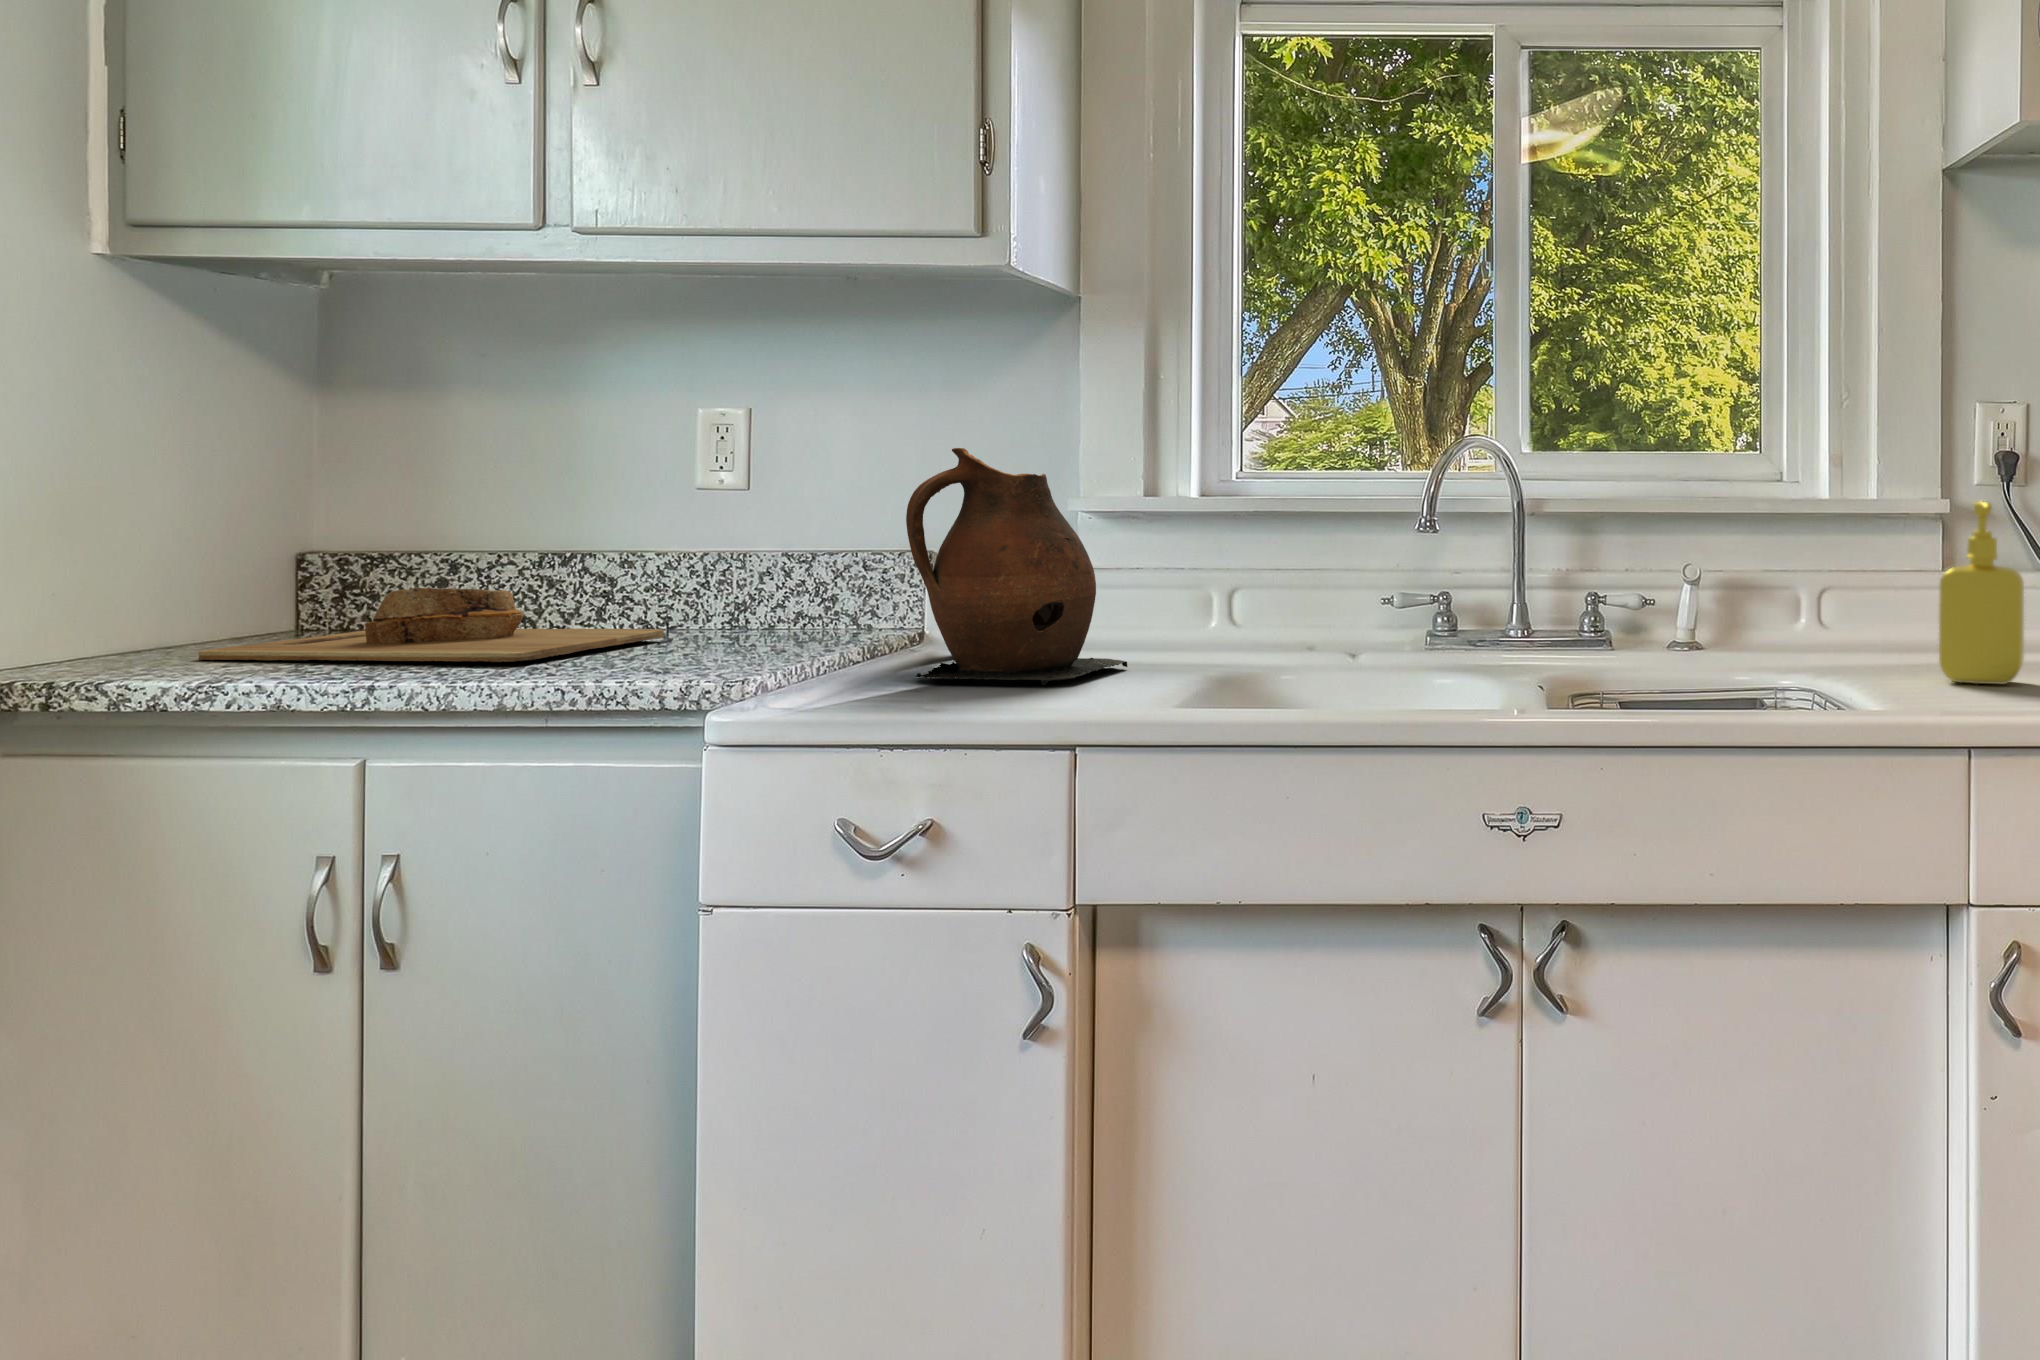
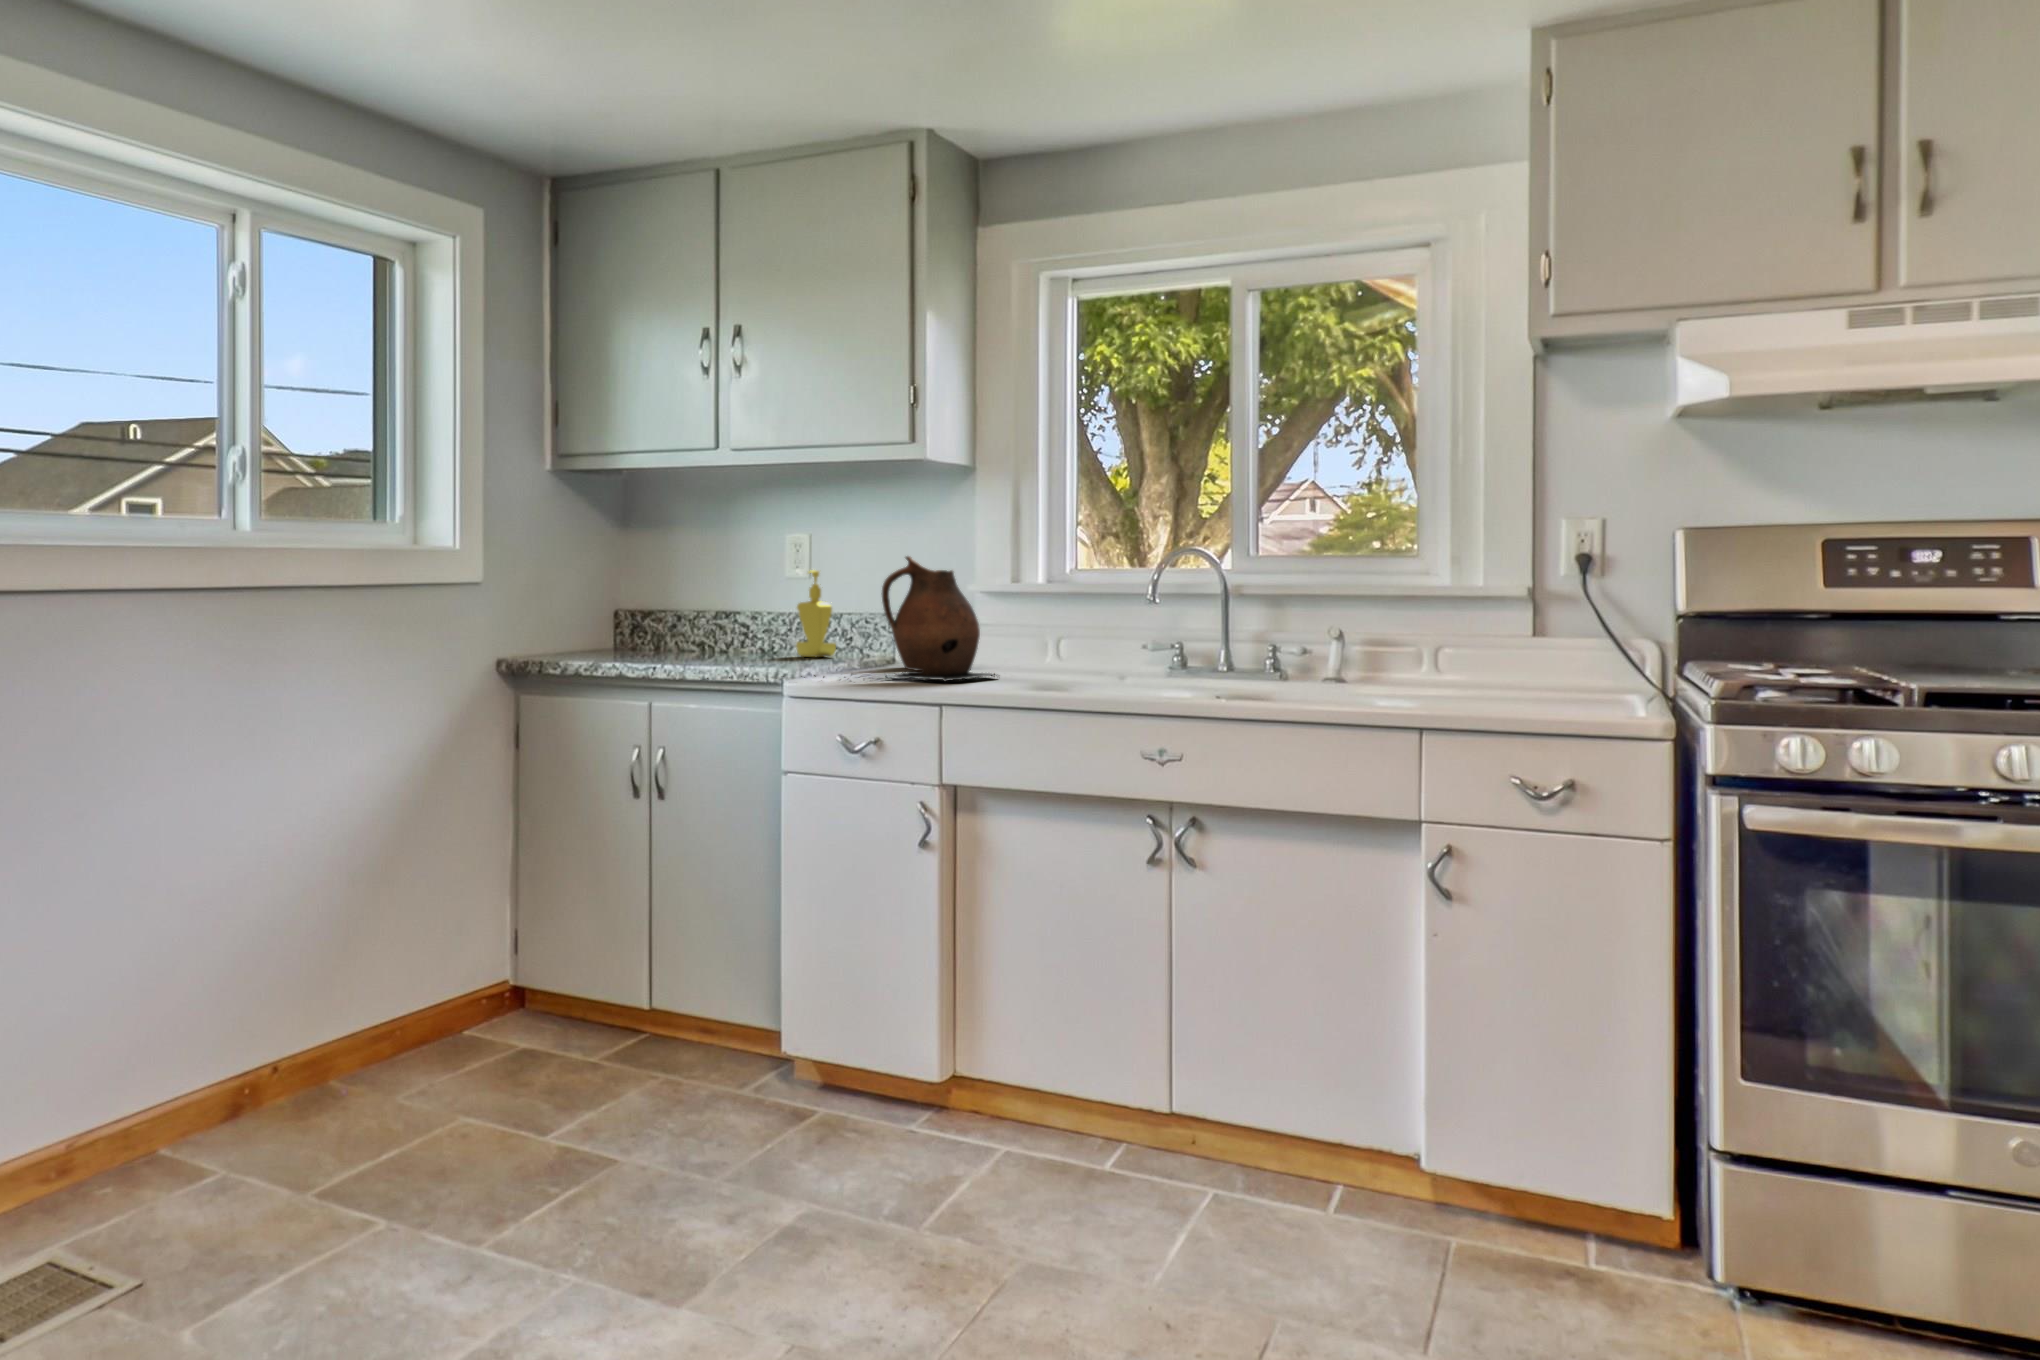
soap dispenser: present [1939,502,2024,685] -> present [796,570,836,657]
cutting board: present [198,588,664,662] -> none [581,626,775,662]

